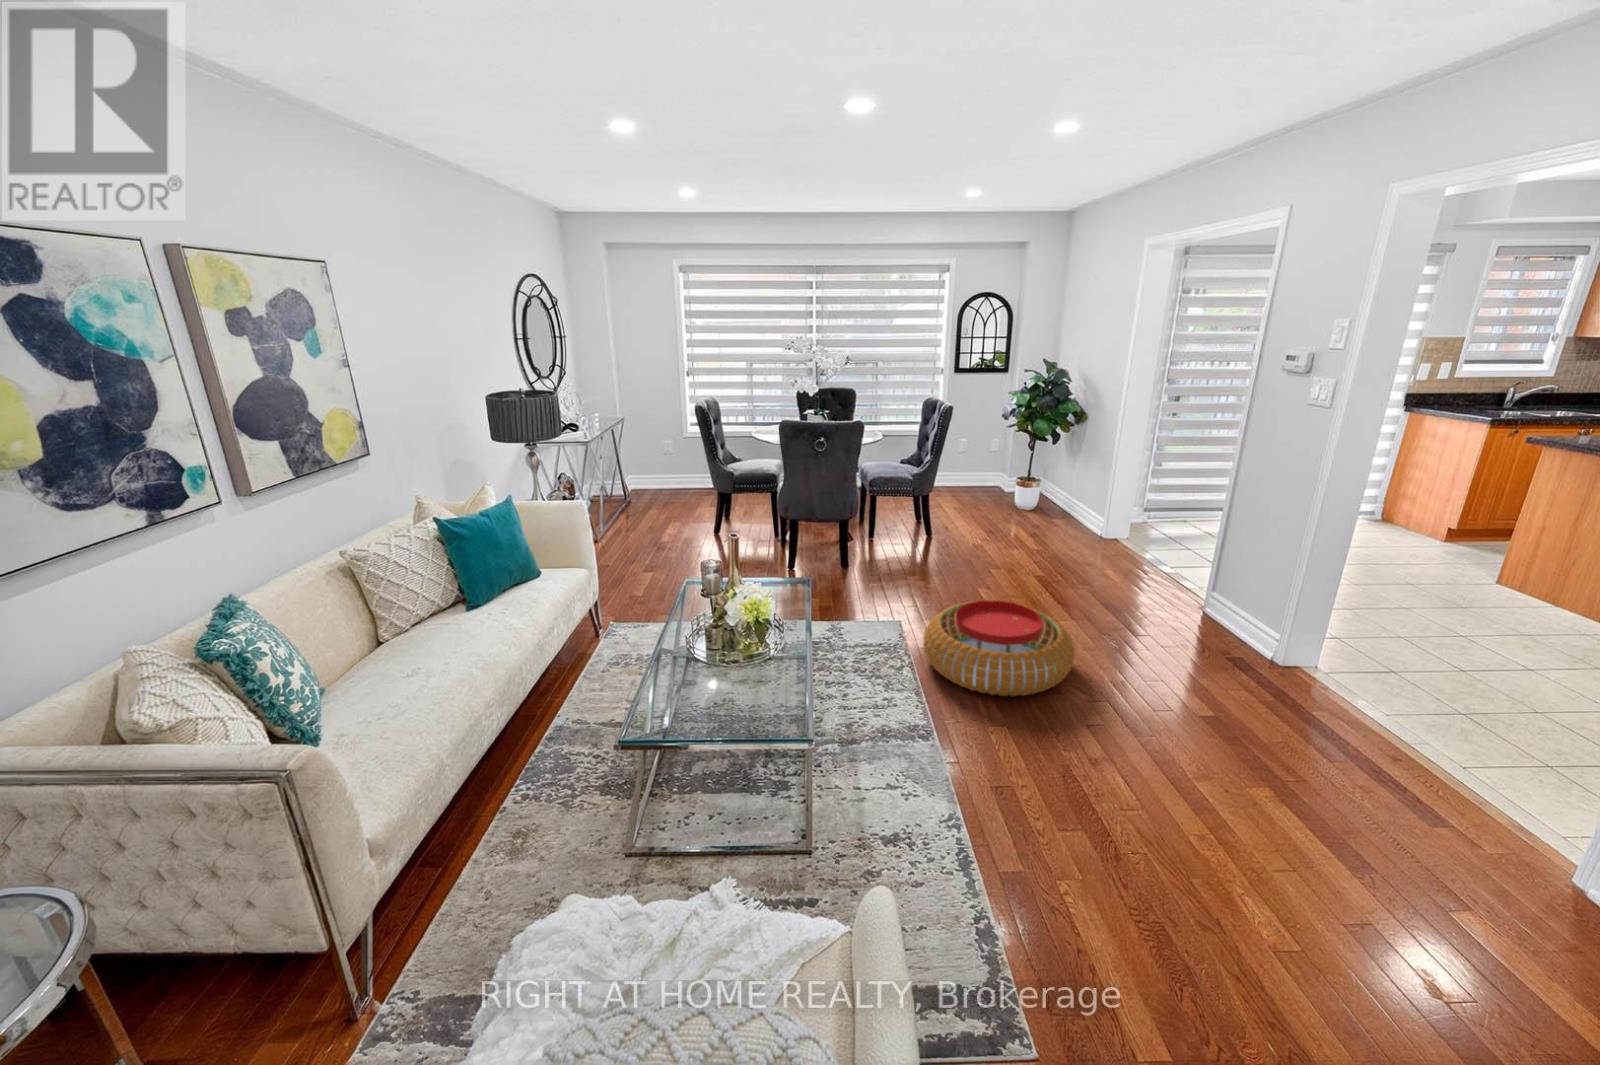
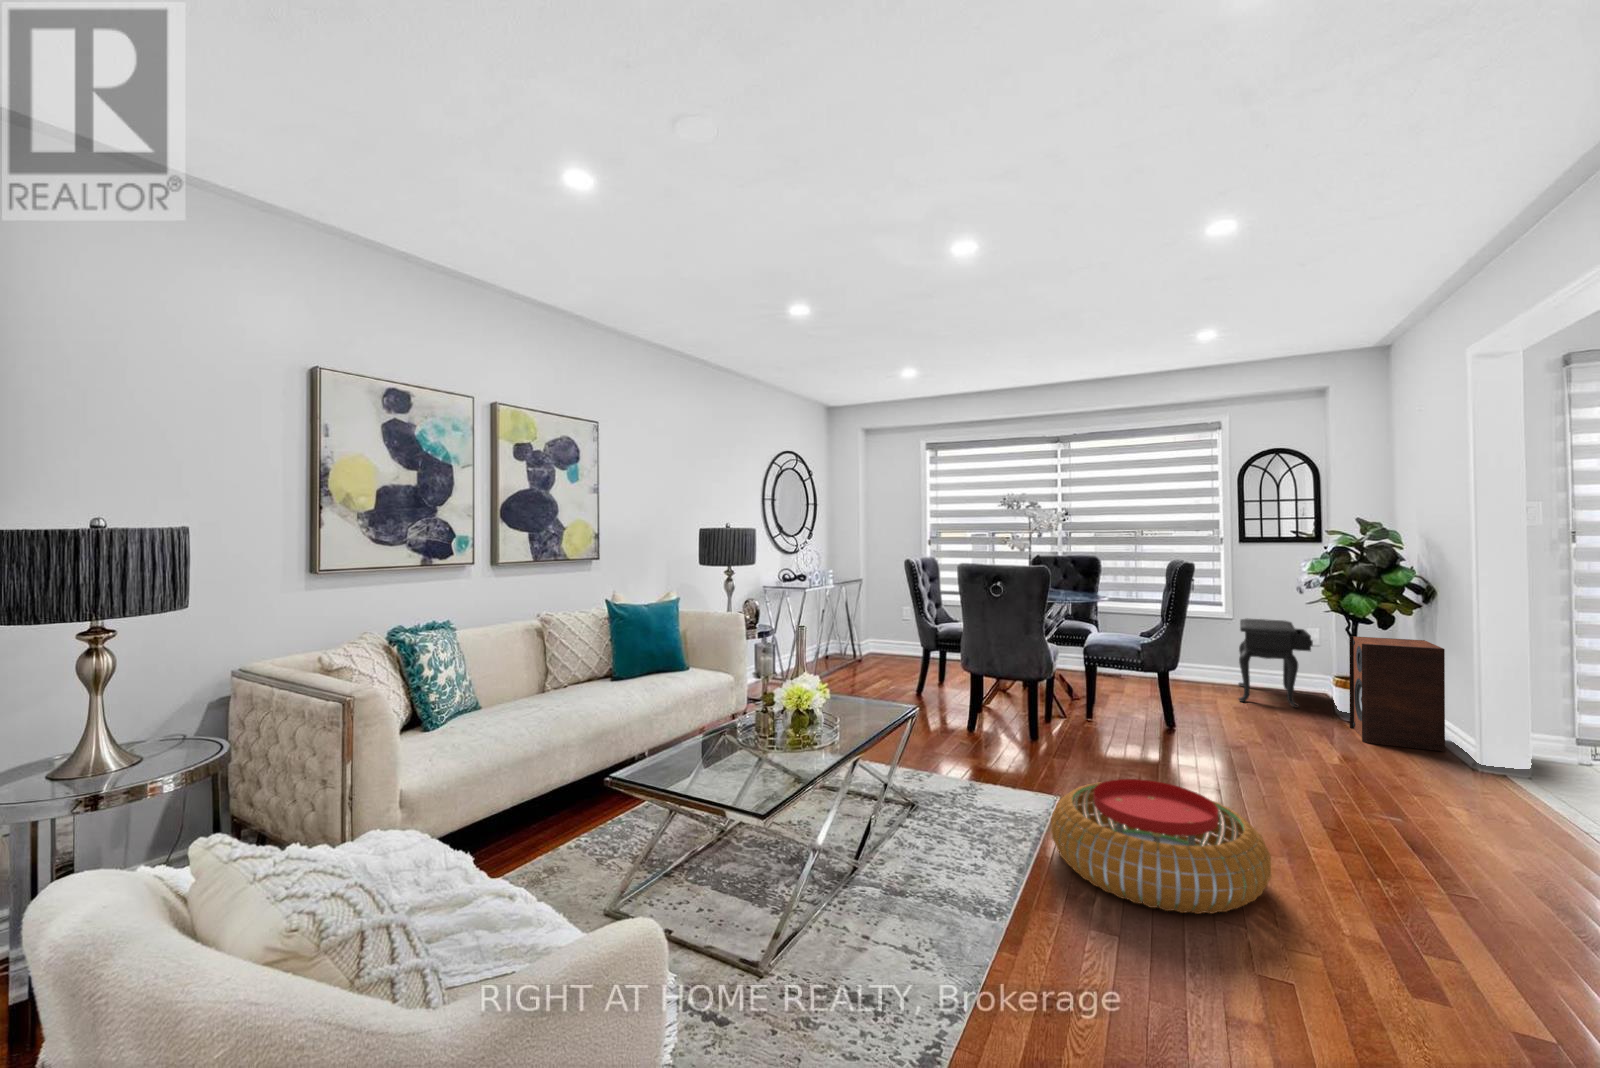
side table: none [946,434,1004,503] -> present [1238,618,1313,708]
speaker: none [1031,447,1096,526] -> present [1349,636,1445,752]

